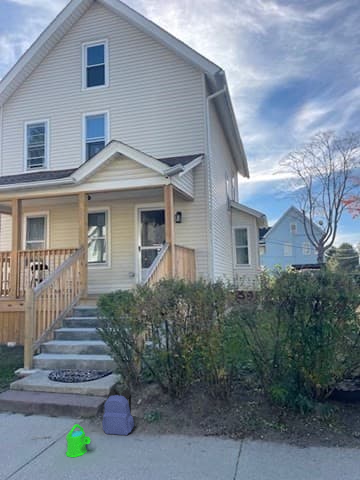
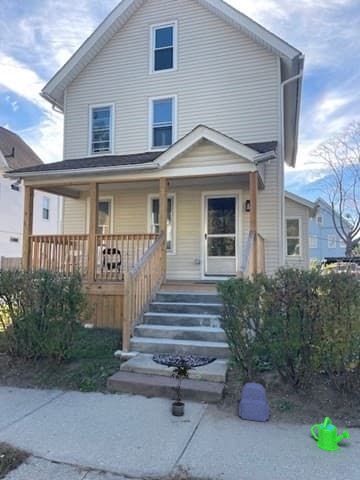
potted plant: none [31,373,59,434] -> present [167,357,195,416]
watering can: present [66,424,90,457] -> present [311,417,350,451]

